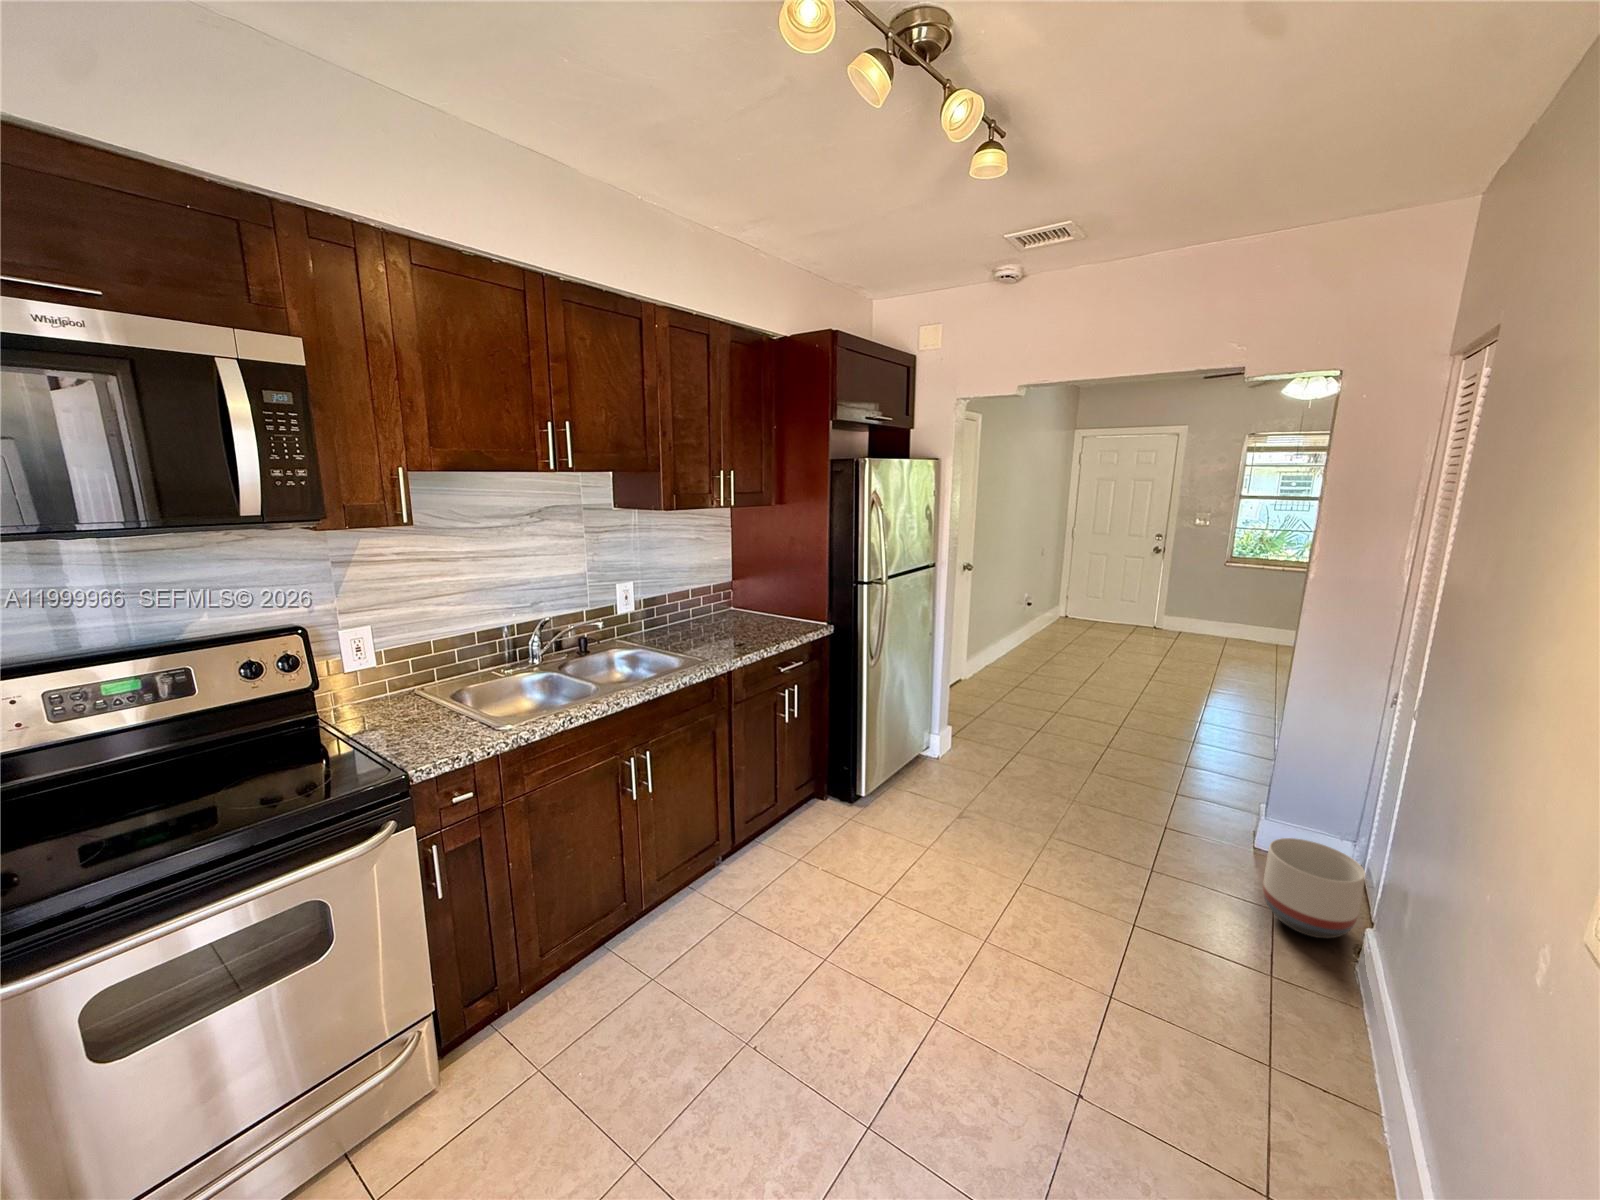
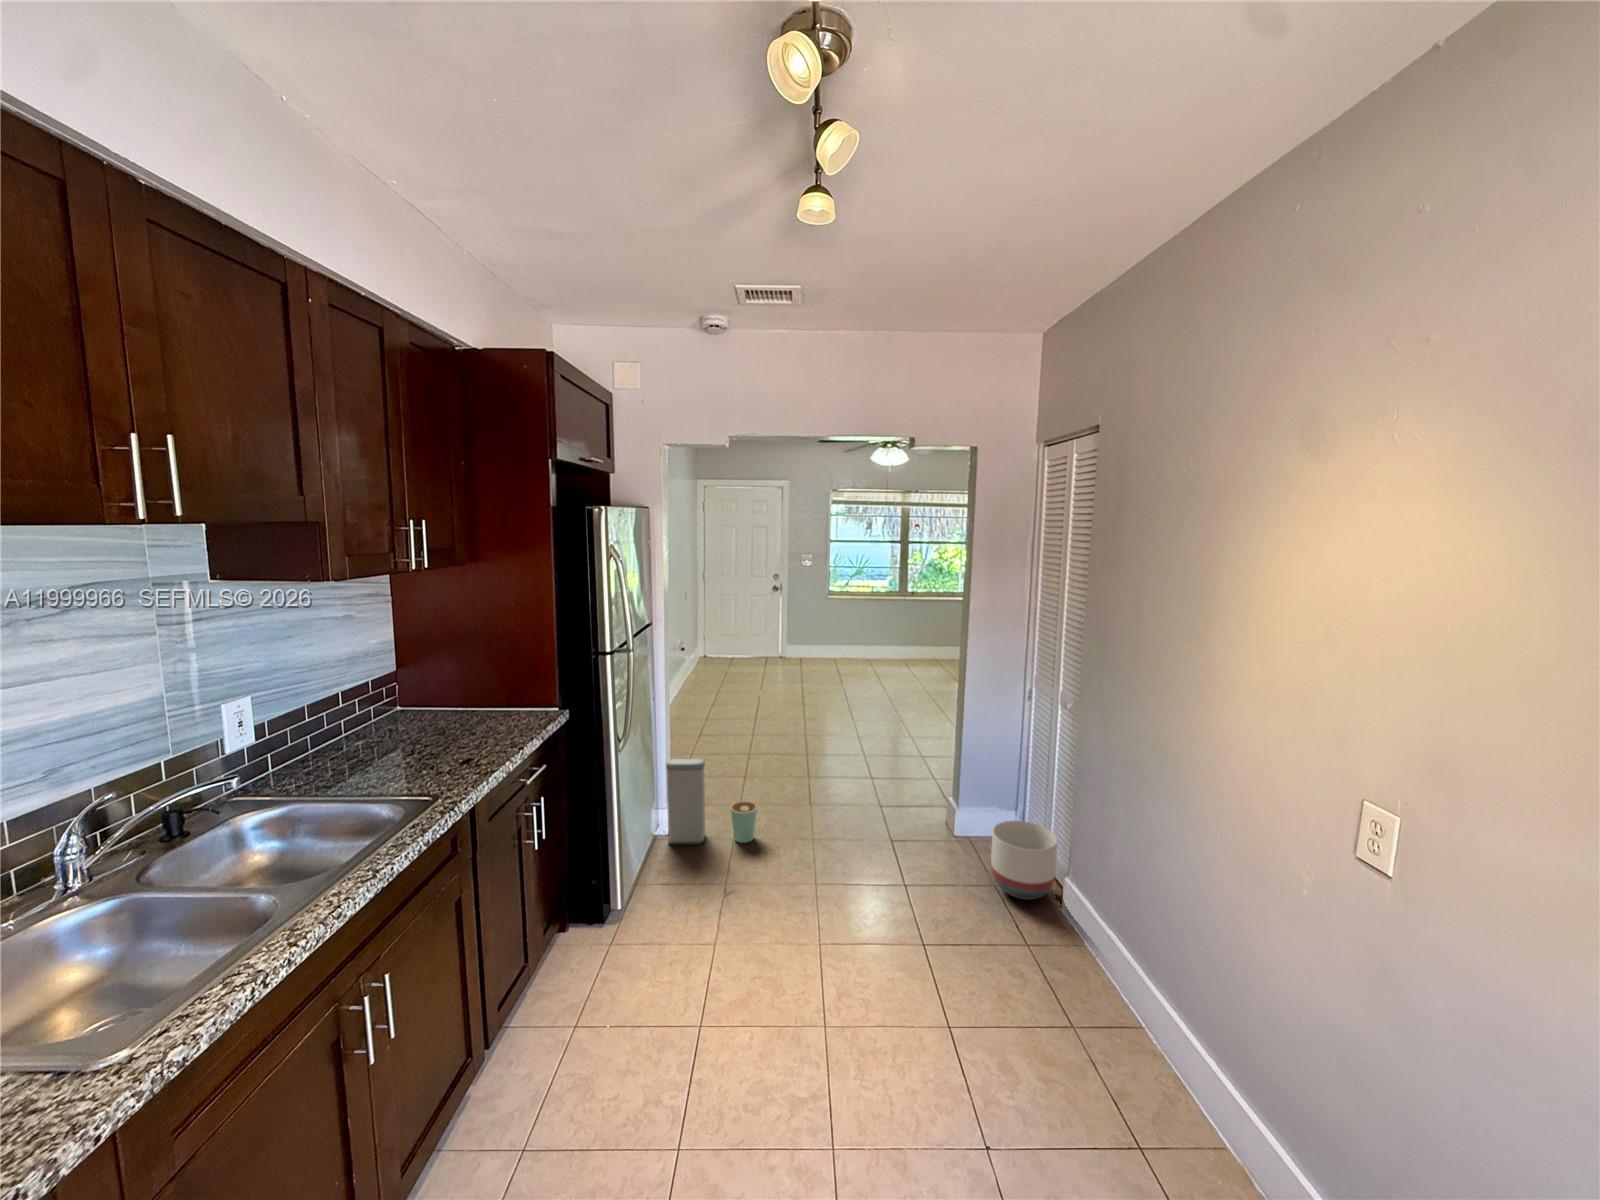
trash can: none [934,691,1019,783] -> present [666,759,757,845]

